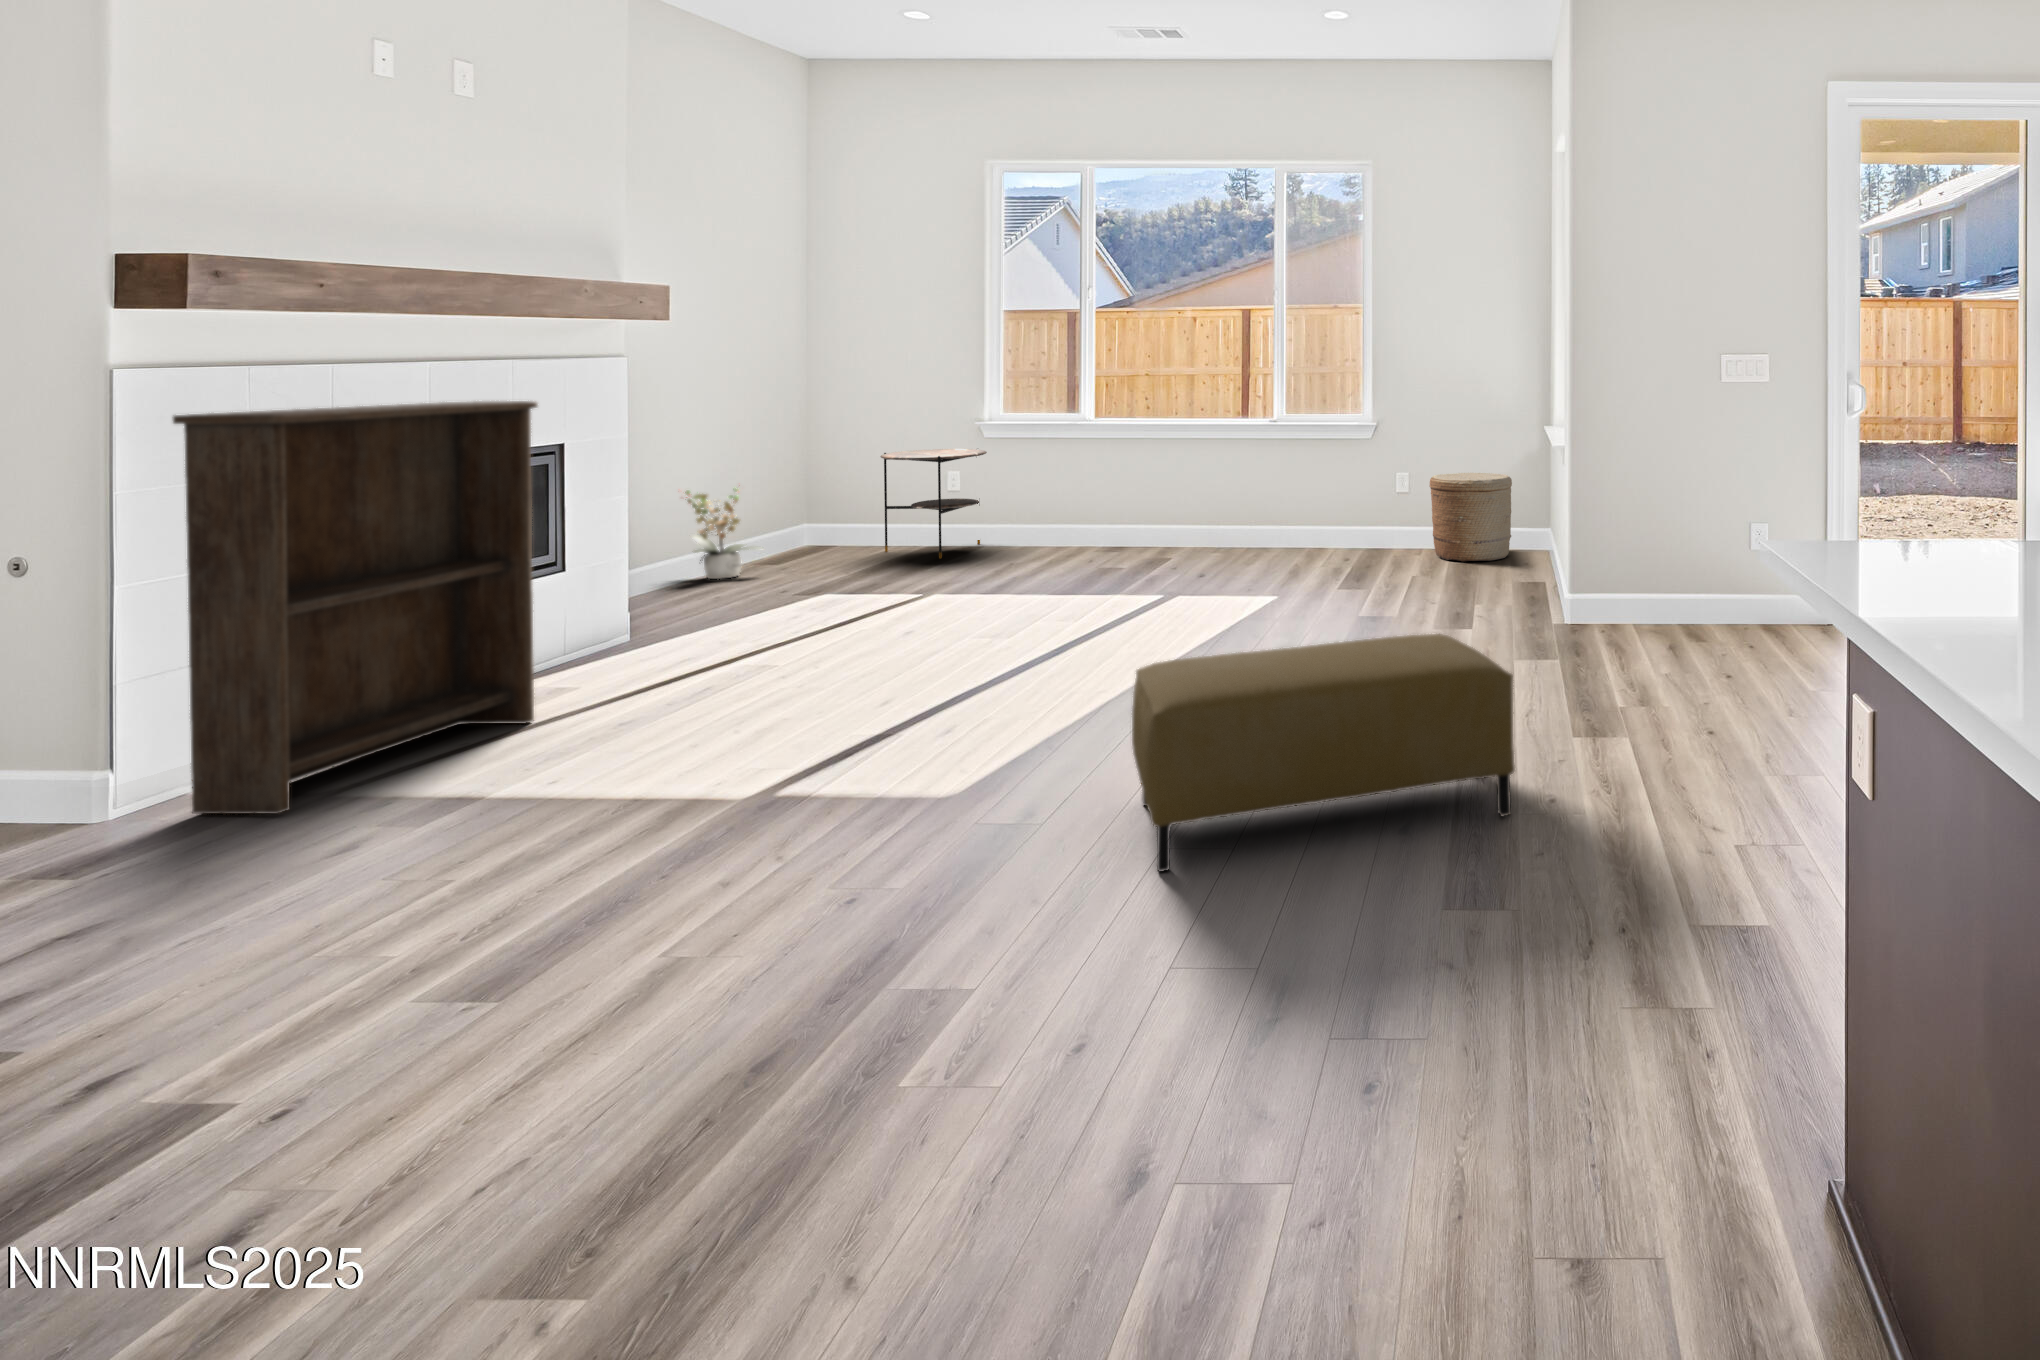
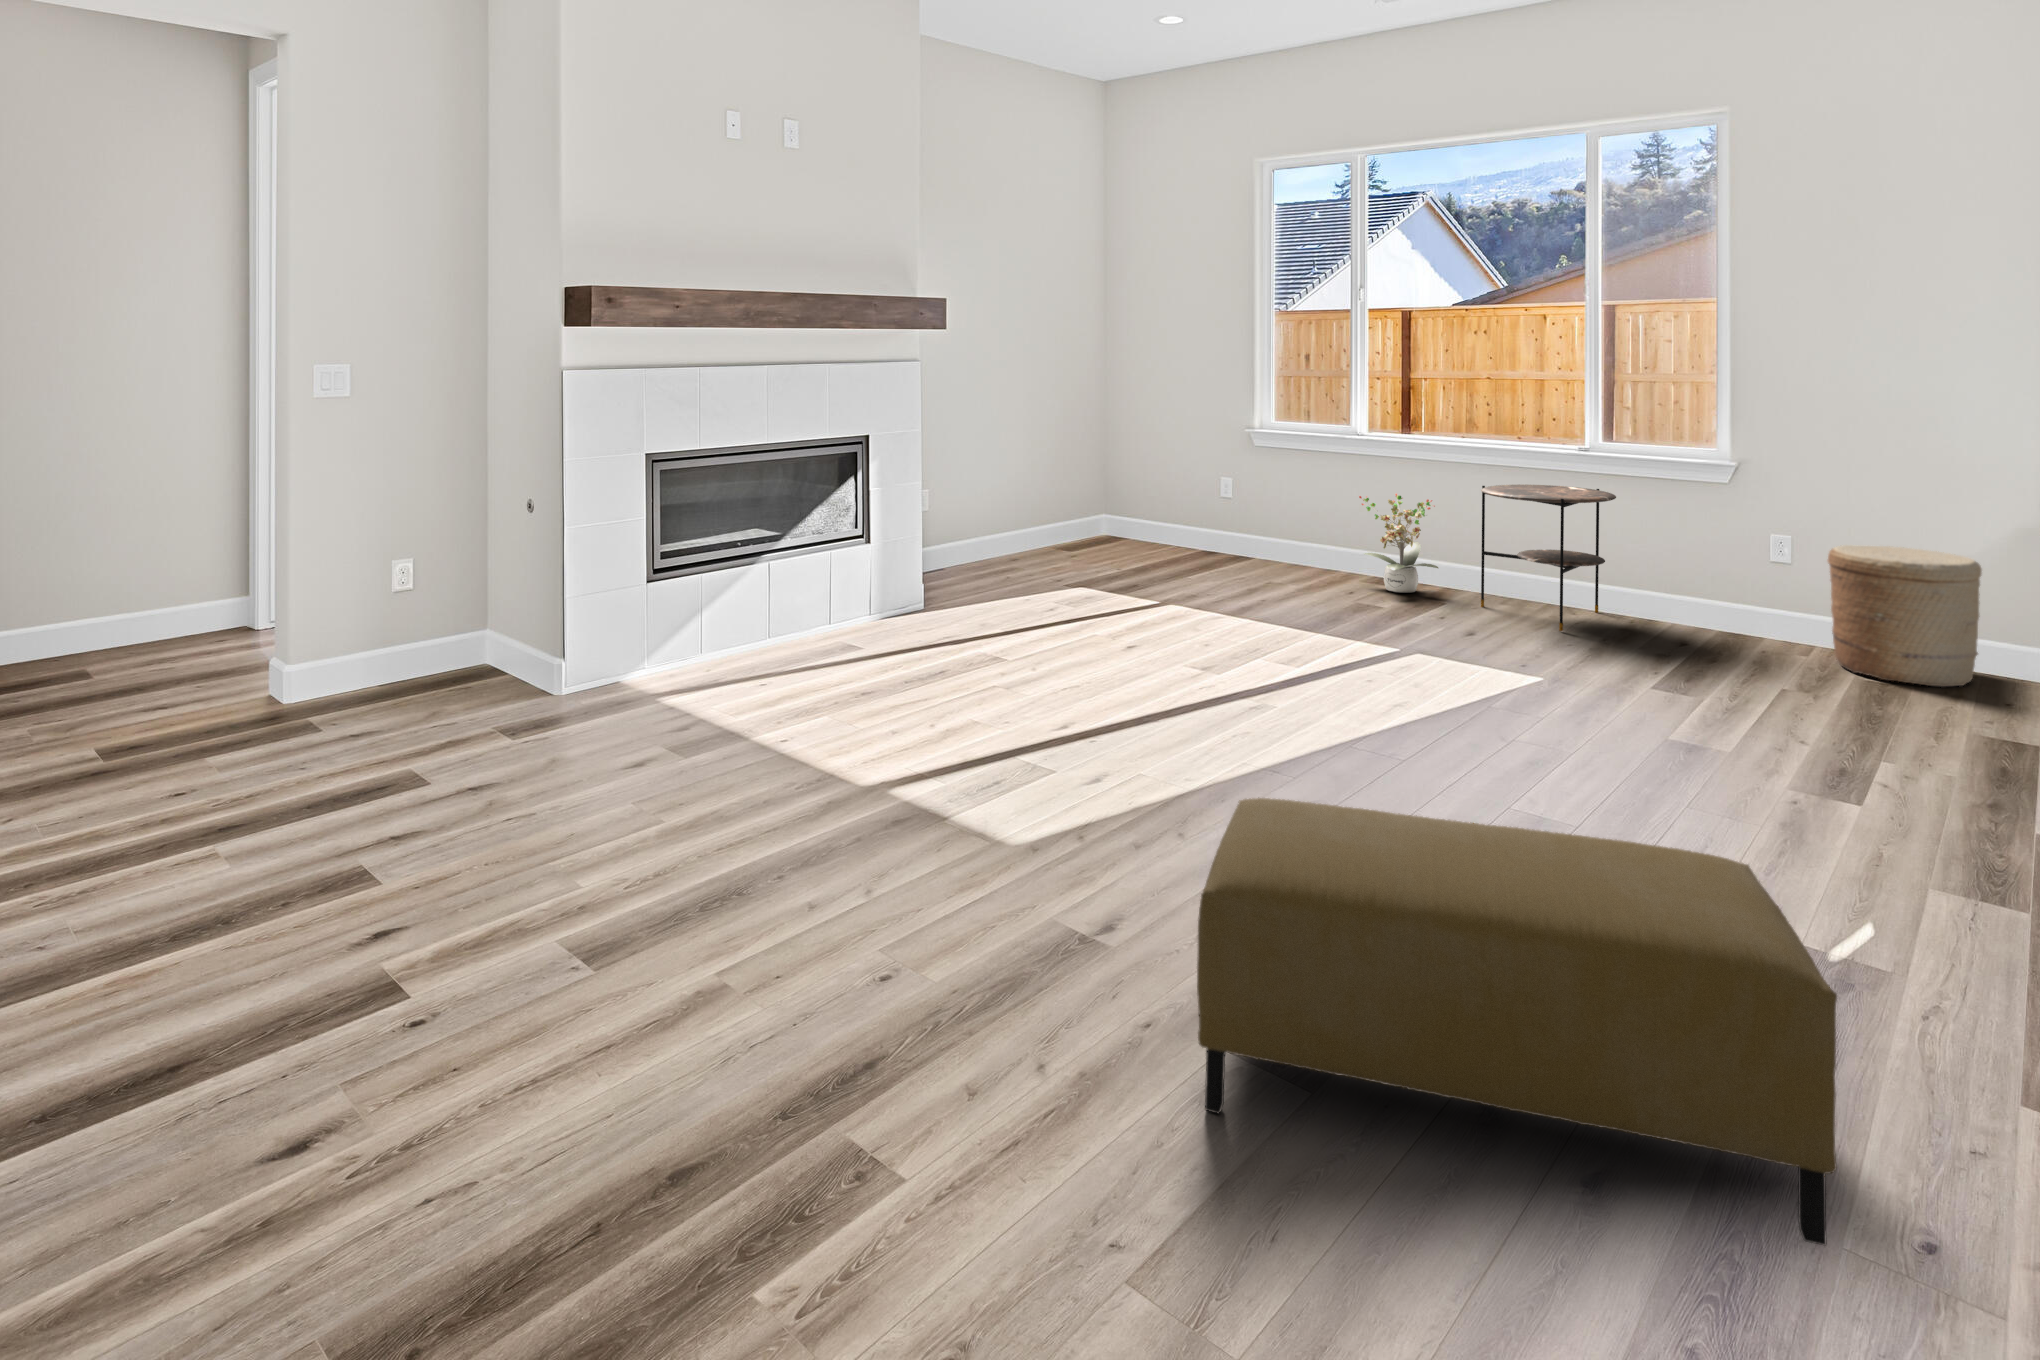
bookshelf: present [173,401,537,814] -> none [562,401,809,738]
side table: present [881,449,987,559] -> present [1481,484,1616,631]
potted plant: present [685,489,756,579] -> present [1359,493,1438,593]

